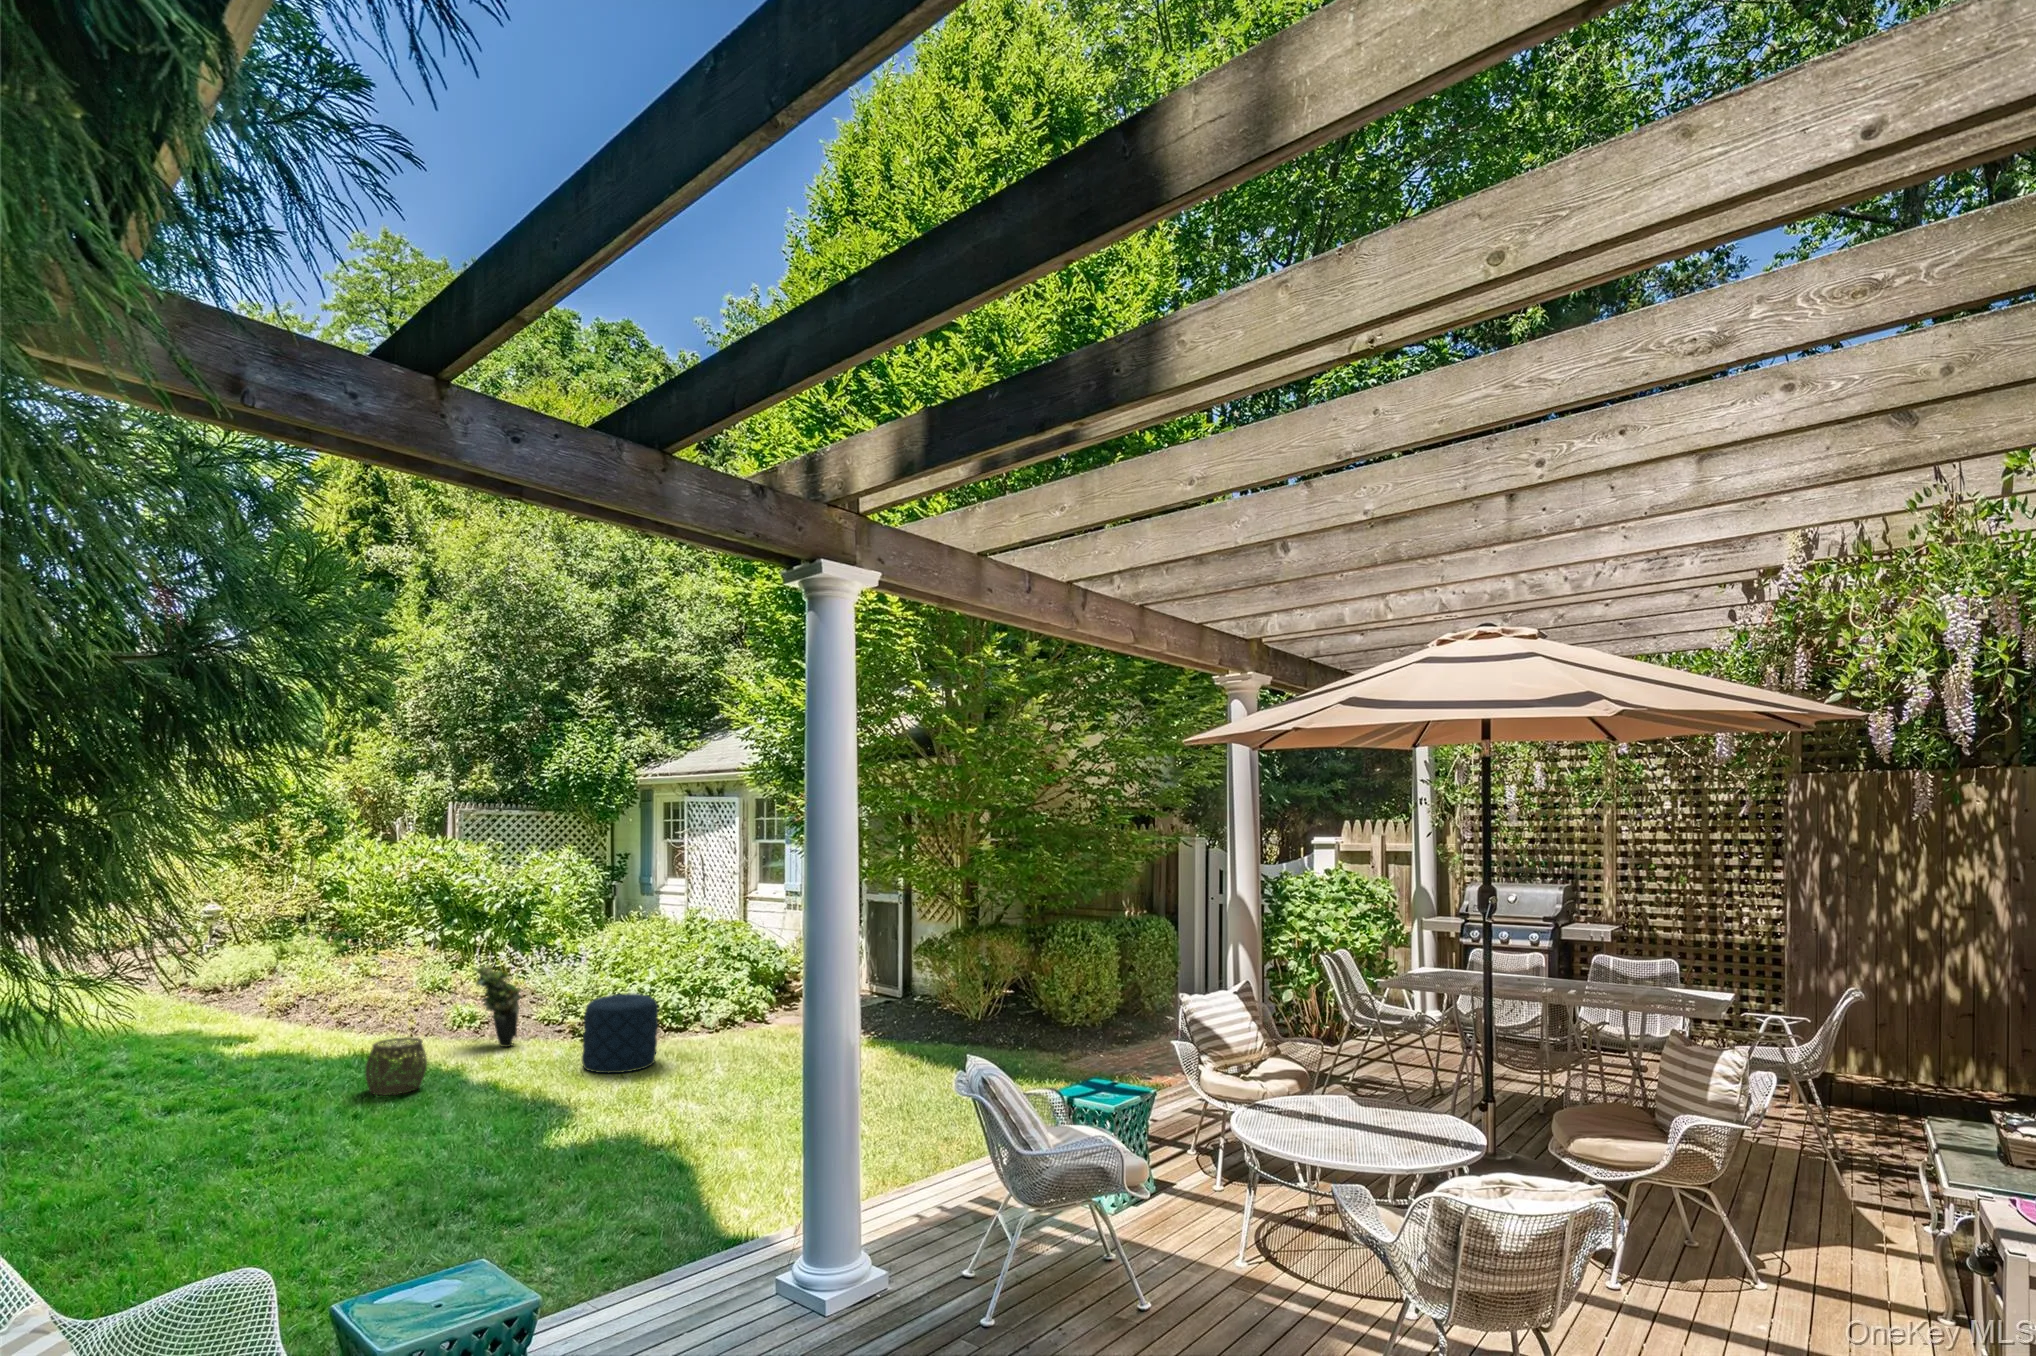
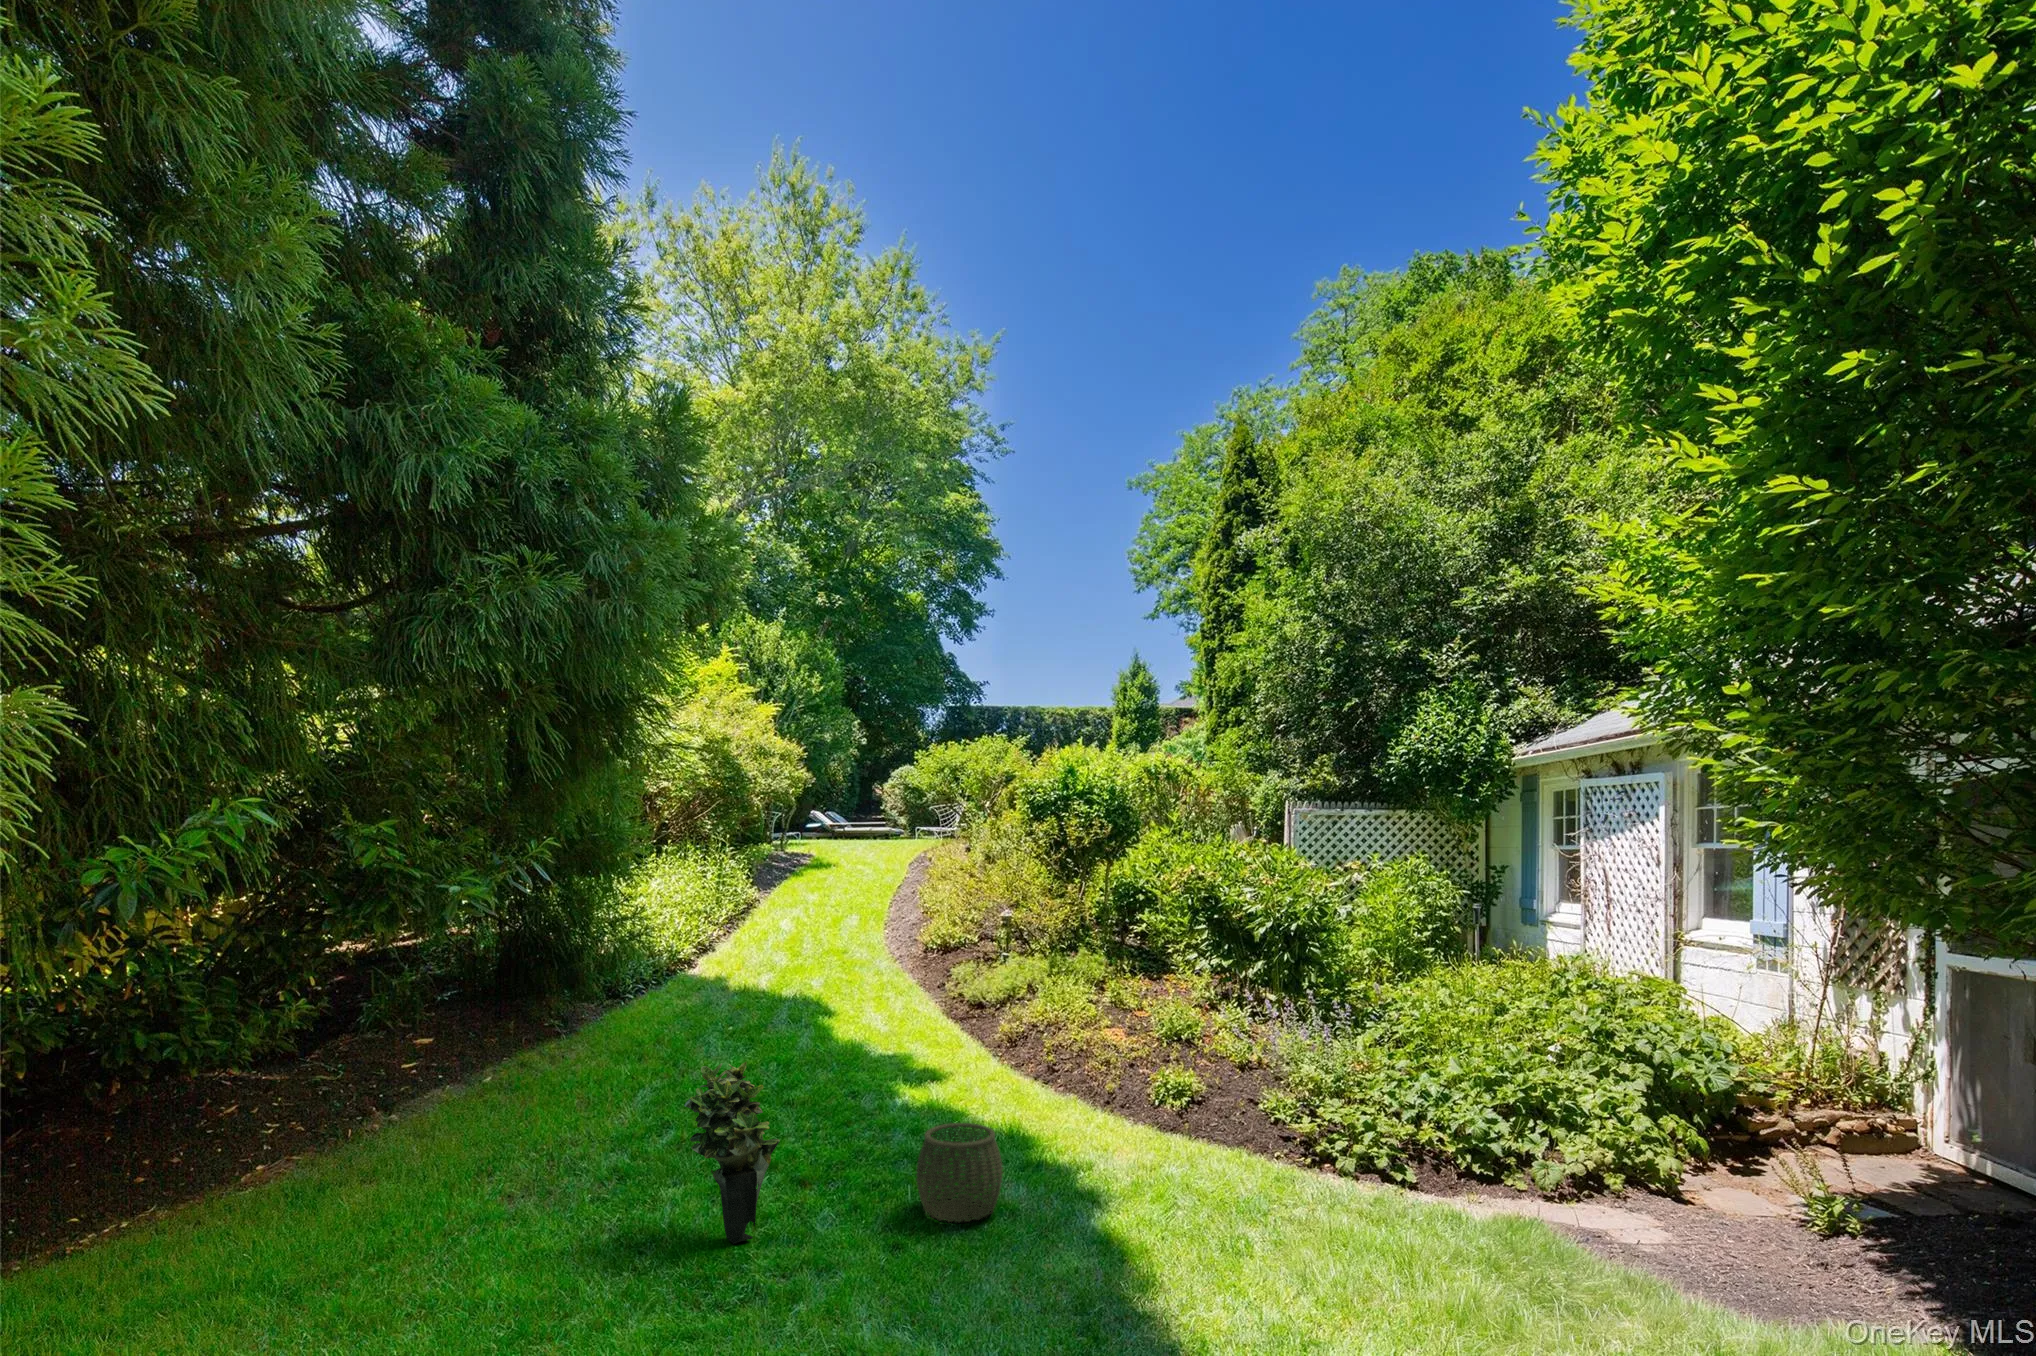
potted plant: present [473,965,523,1047] -> present [684,1062,780,1244]
pouf: present [582,994,659,1073] -> none [1246,1111,1387,1282]

